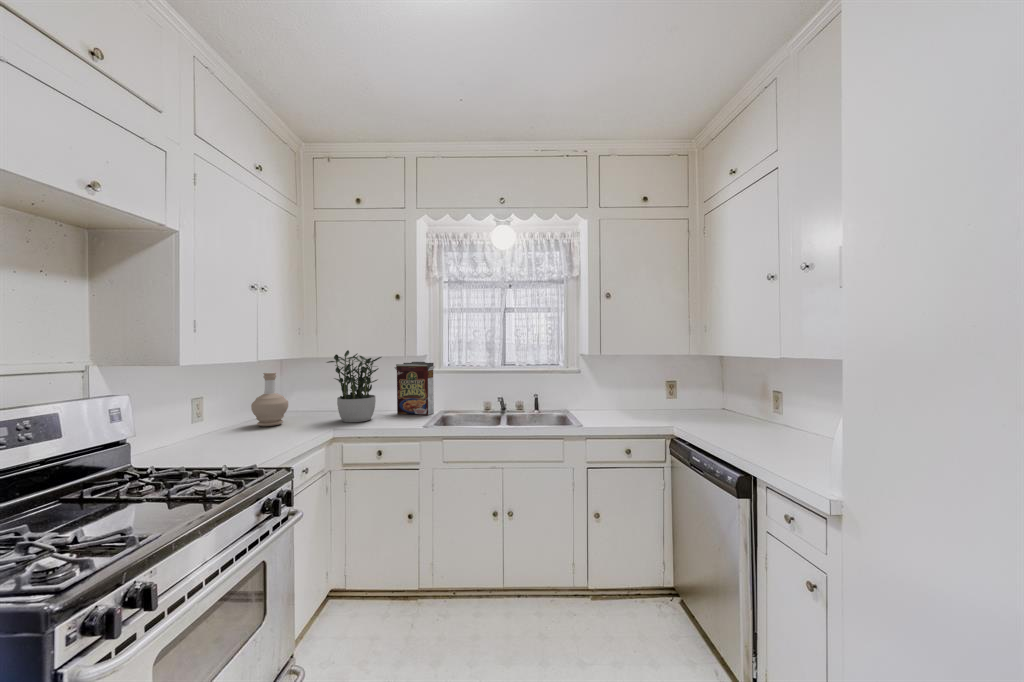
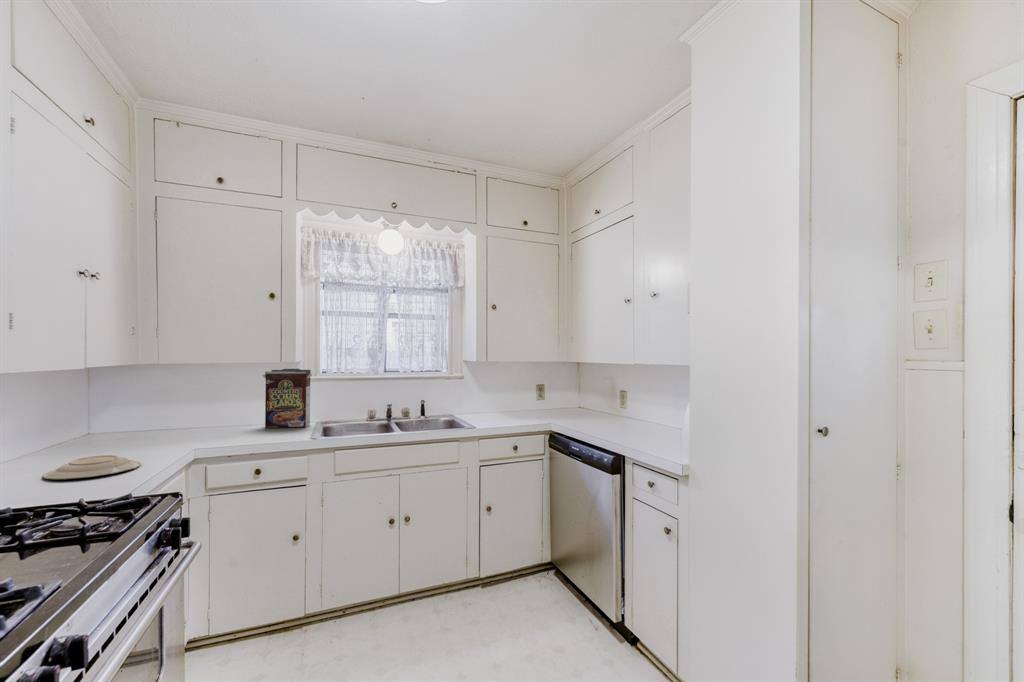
potted plant: present [327,350,381,422] -> none [179,355,252,441]
bottle: present [251,372,288,426] -> none [68,383,124,453]
plate: none [217,430,283,447] -> present [43,455,141,479]

